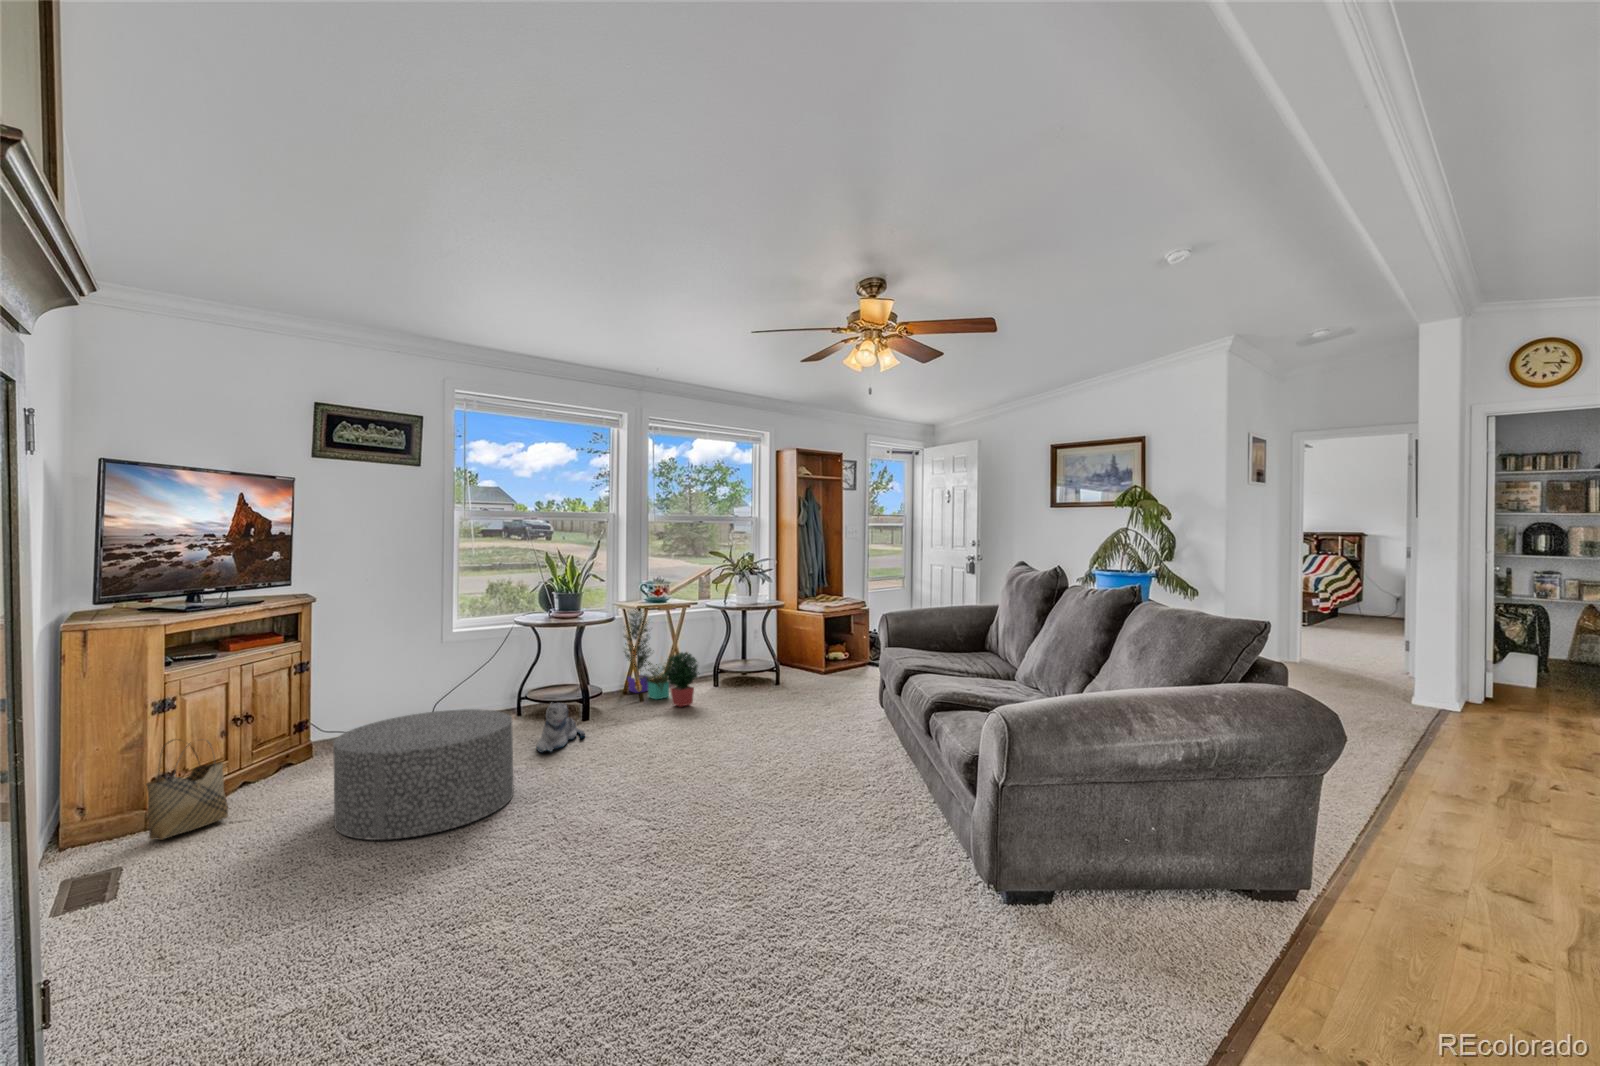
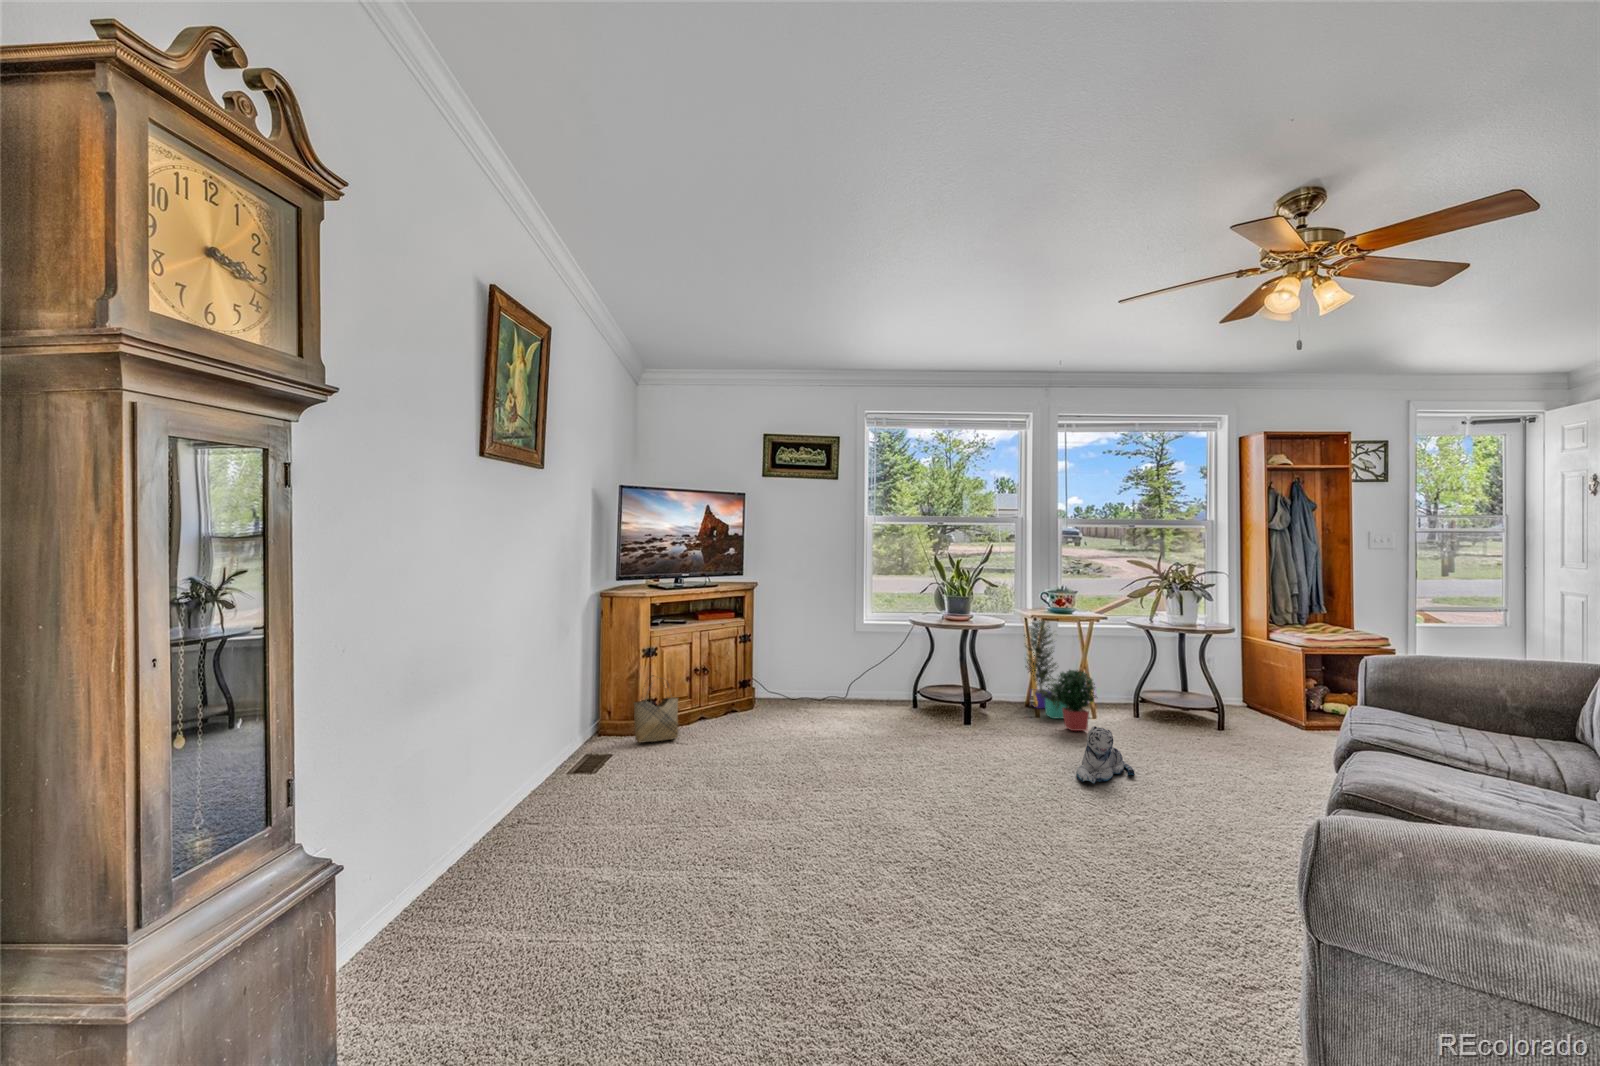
plush toy: present [537,702,585,753] -> present [1076,726,1134,784]
ottoman: present [333,709,514,840] -> none [722,686,856,787]

